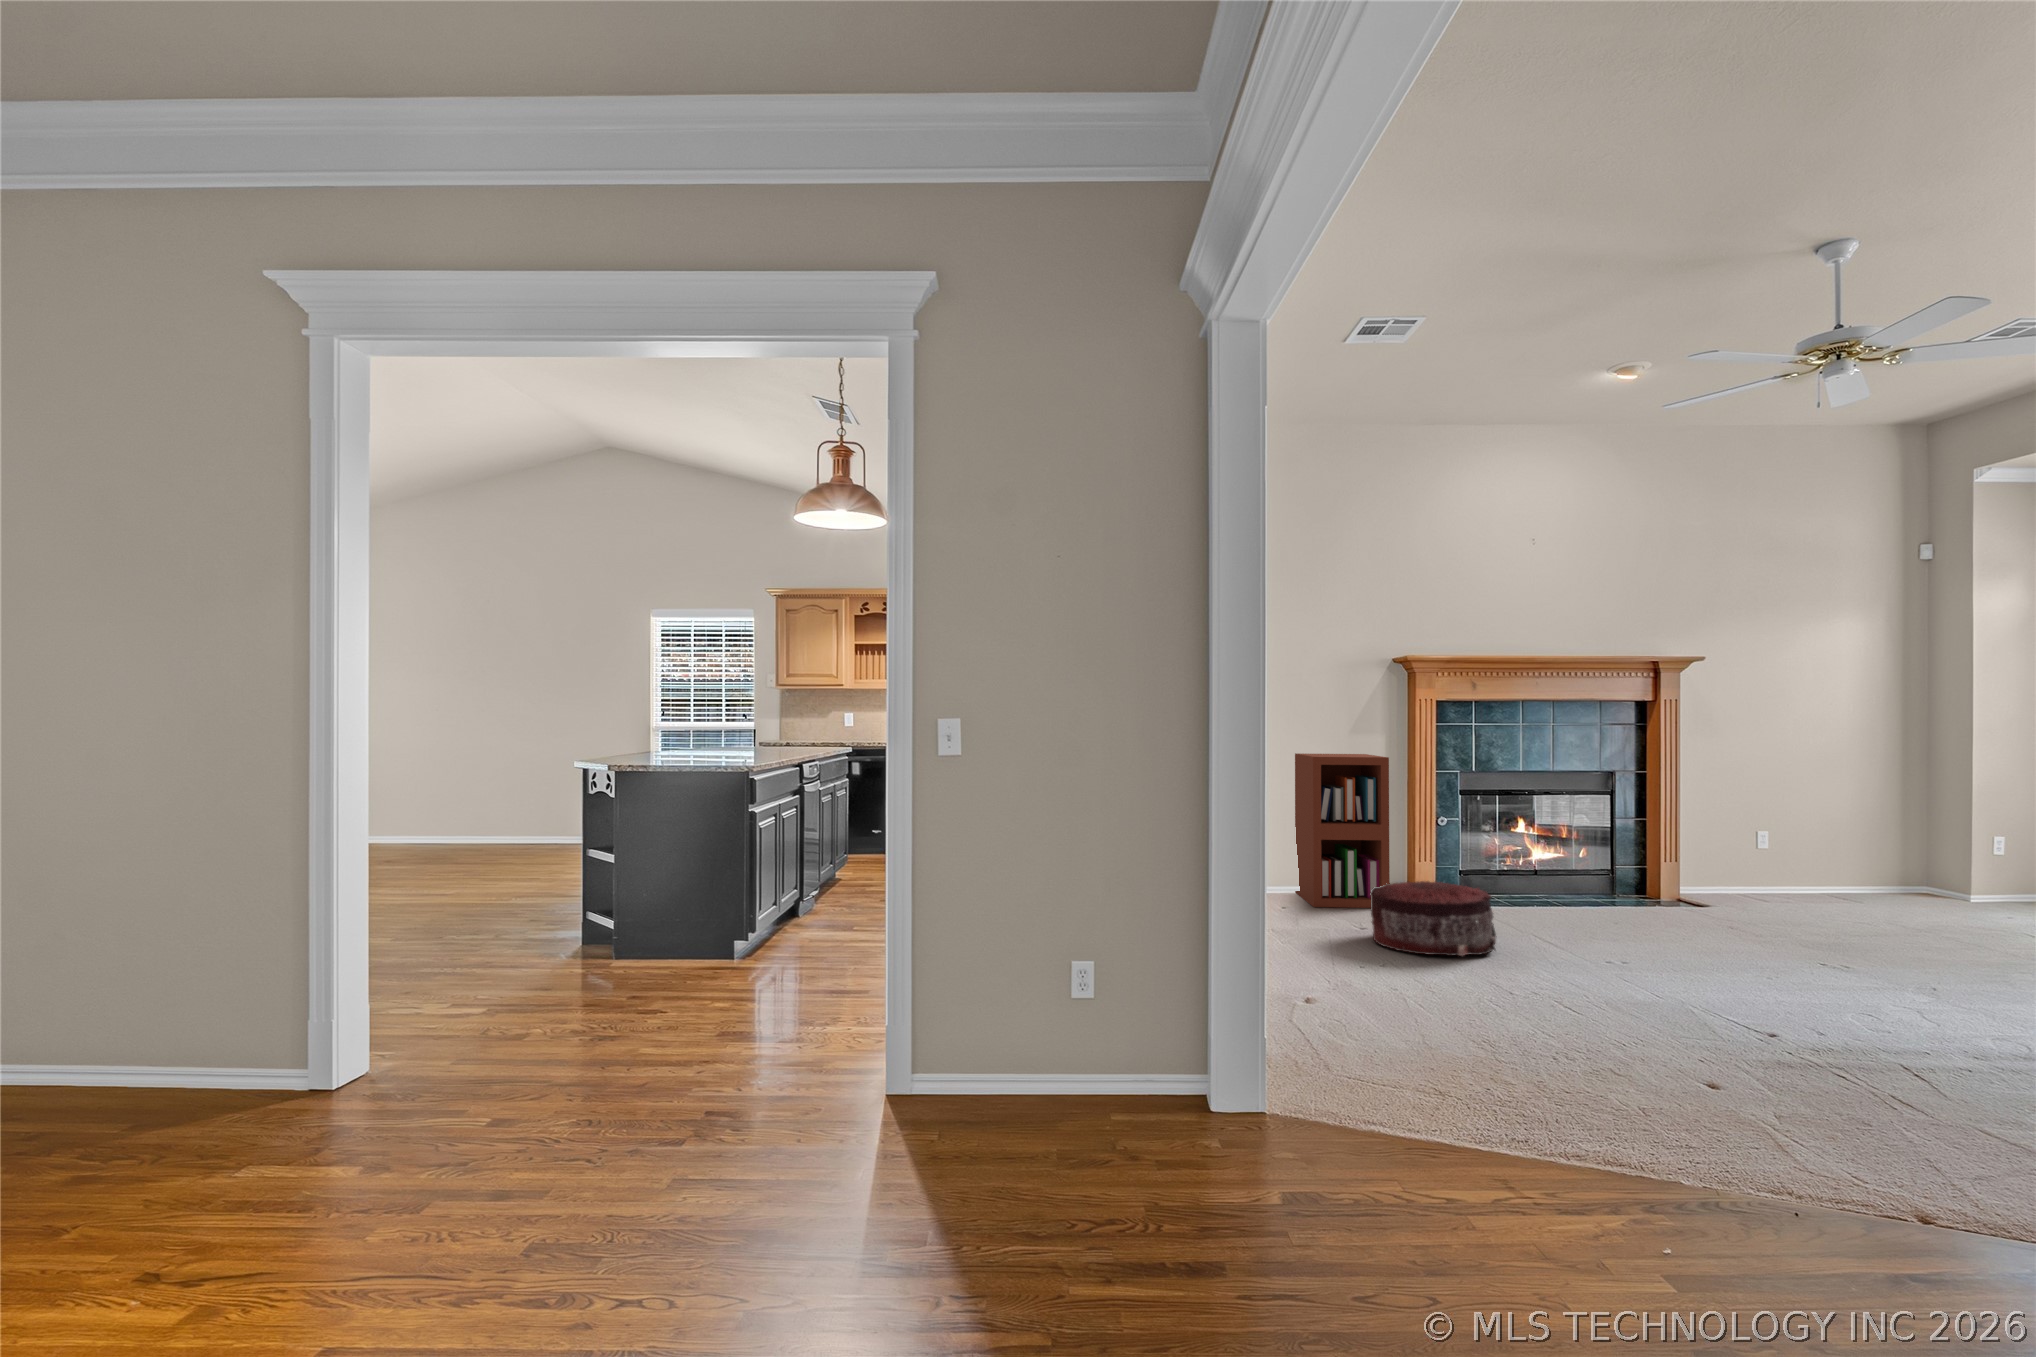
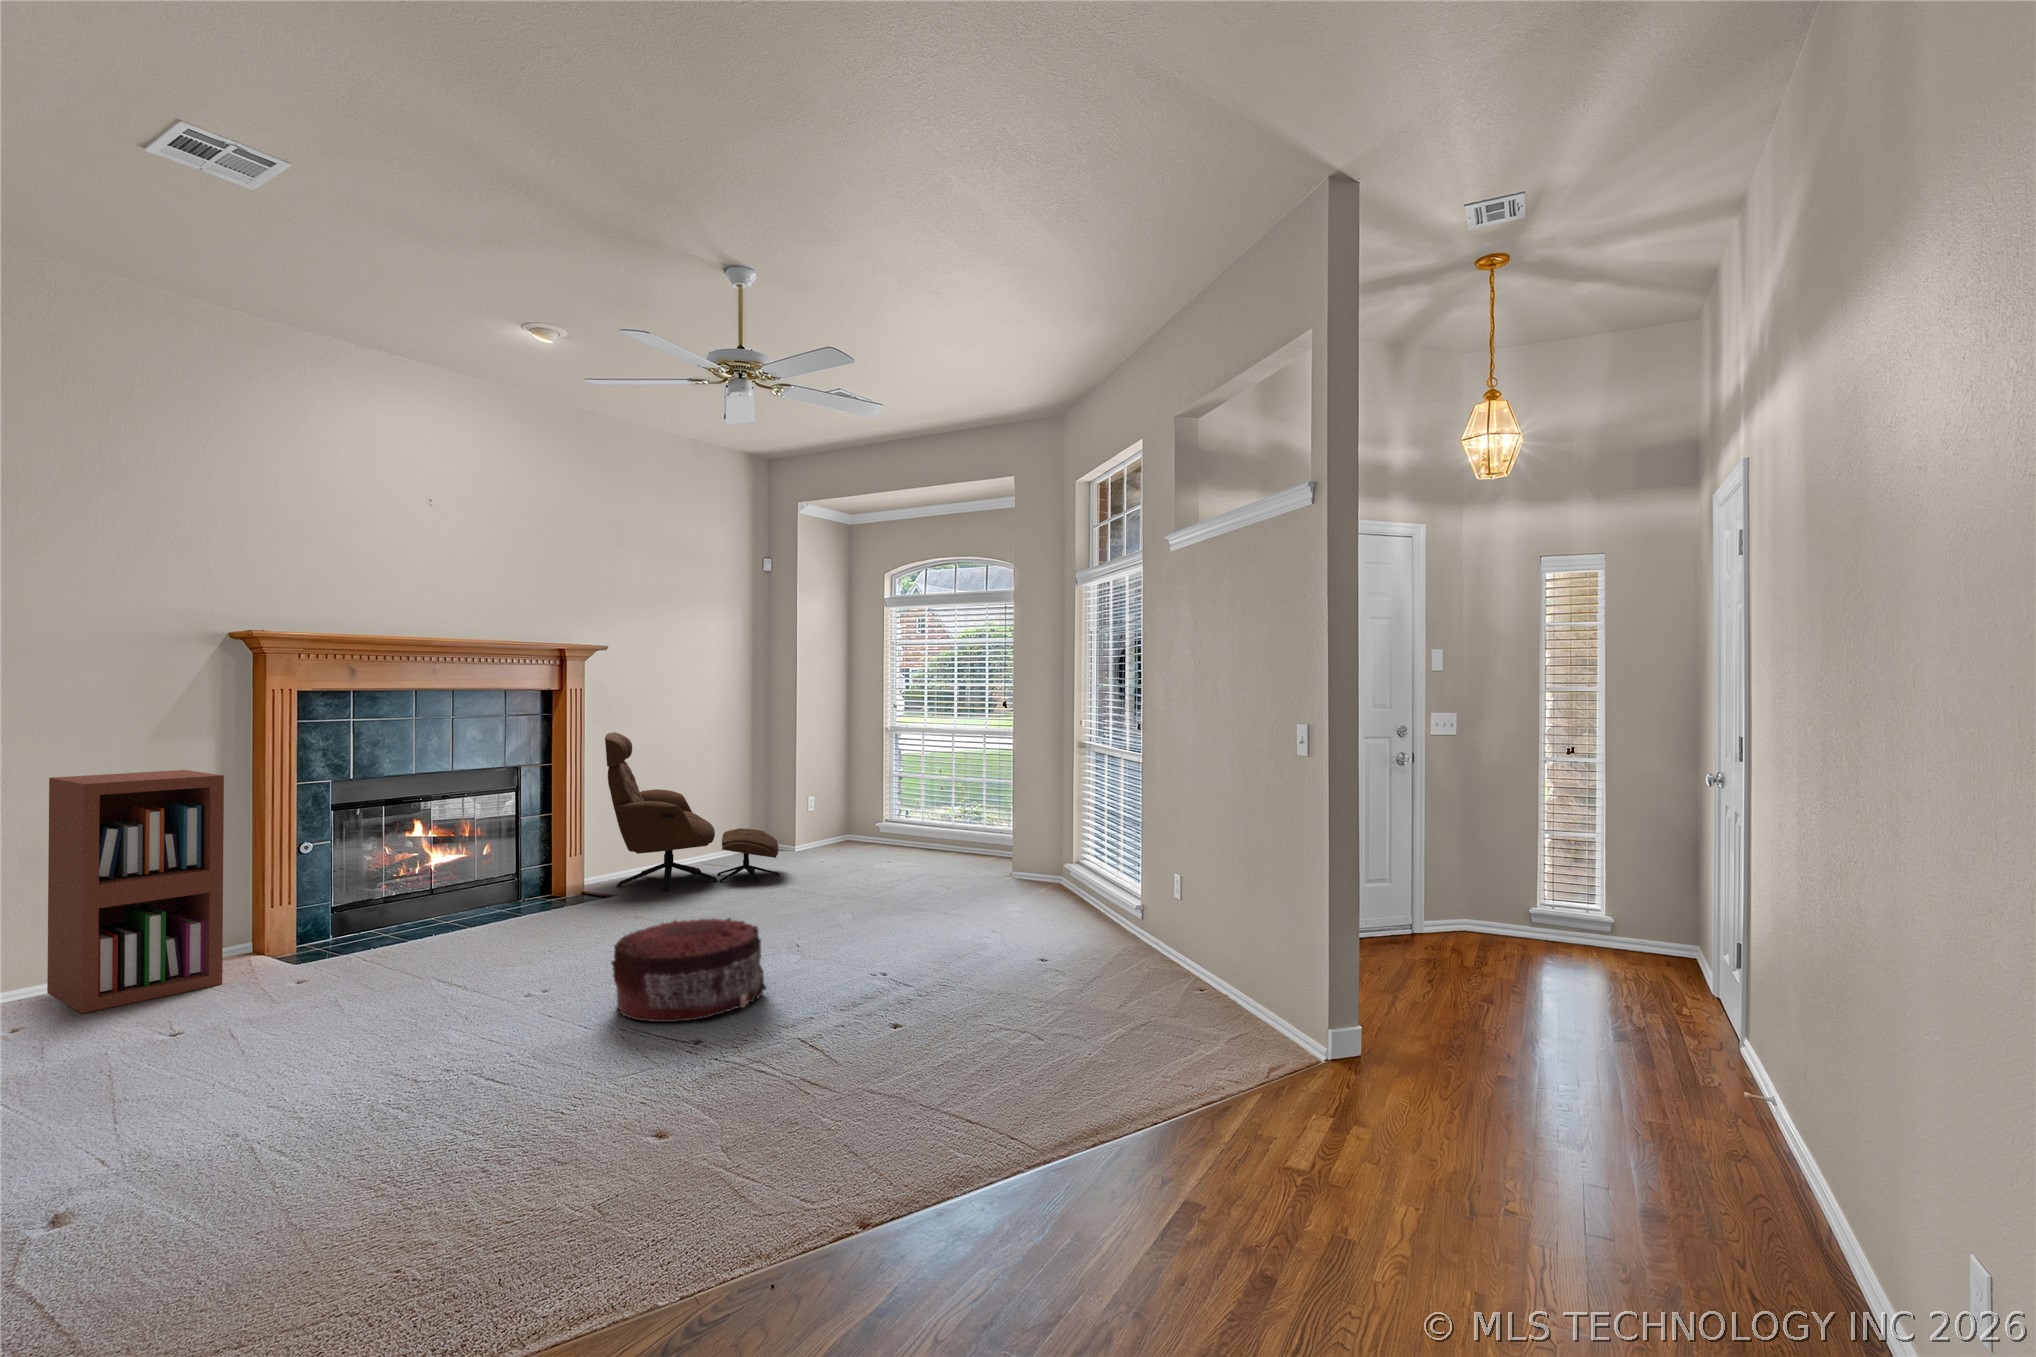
lounge chair: none [1704,744,1944,925] -> present [605,732,779,891]
pouf: present [1371,881,1496,956] -> present [611,918,766,1022]

